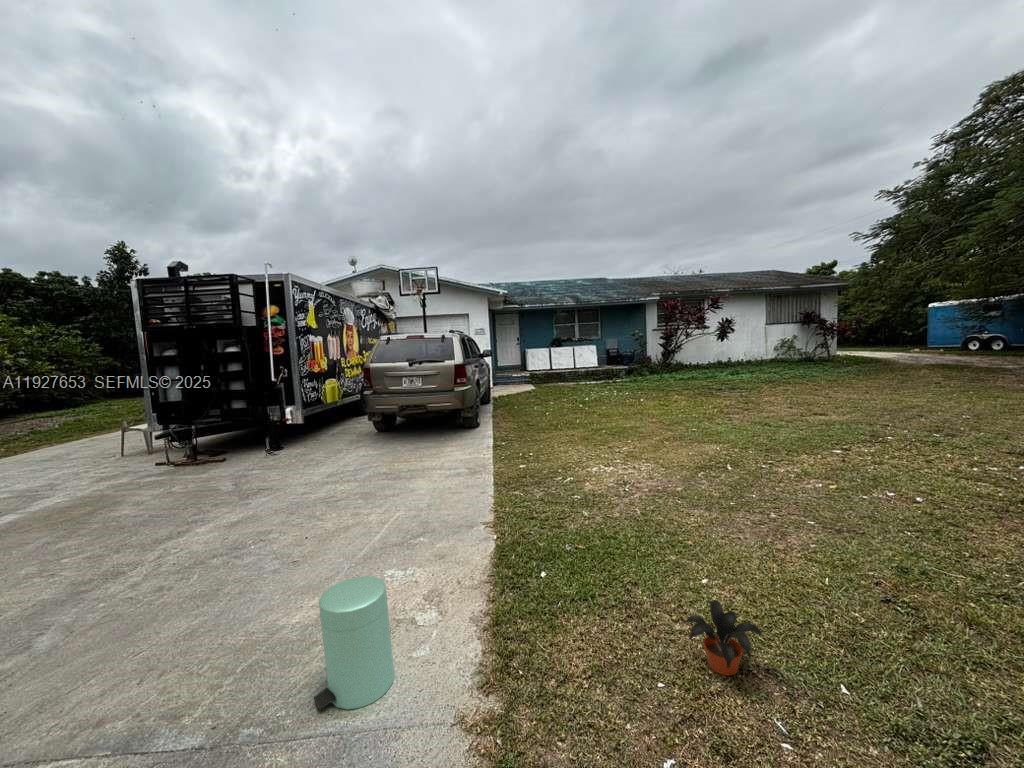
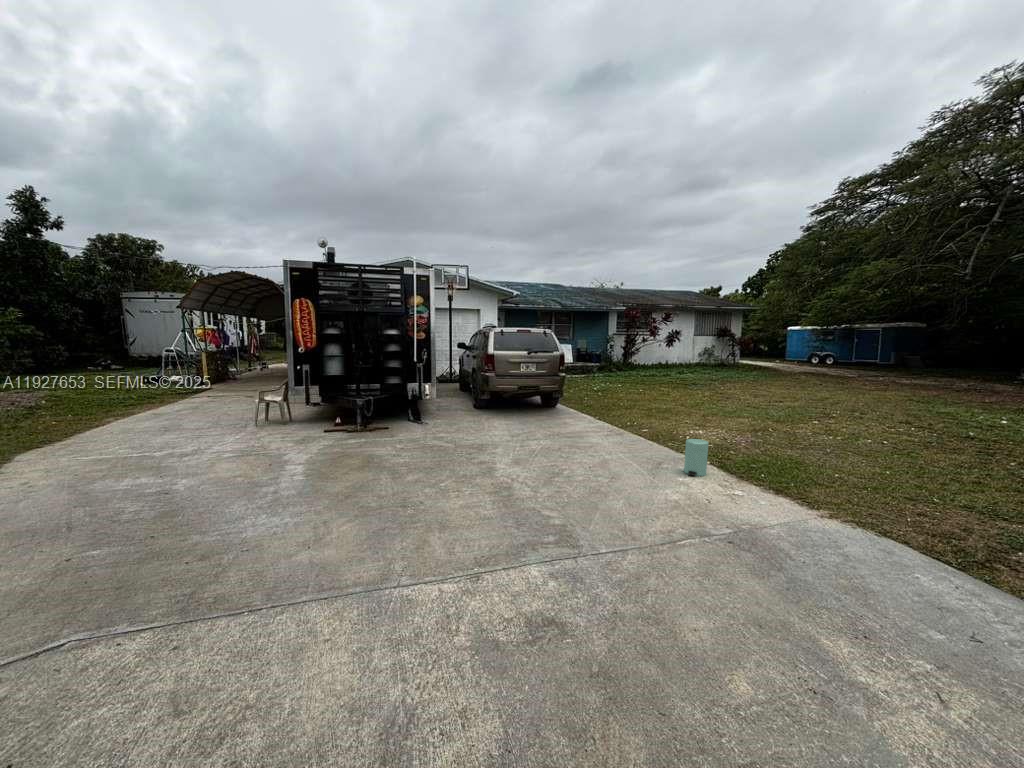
potted plant: present [685,600,762,675] -> none [784,448,809,467]

